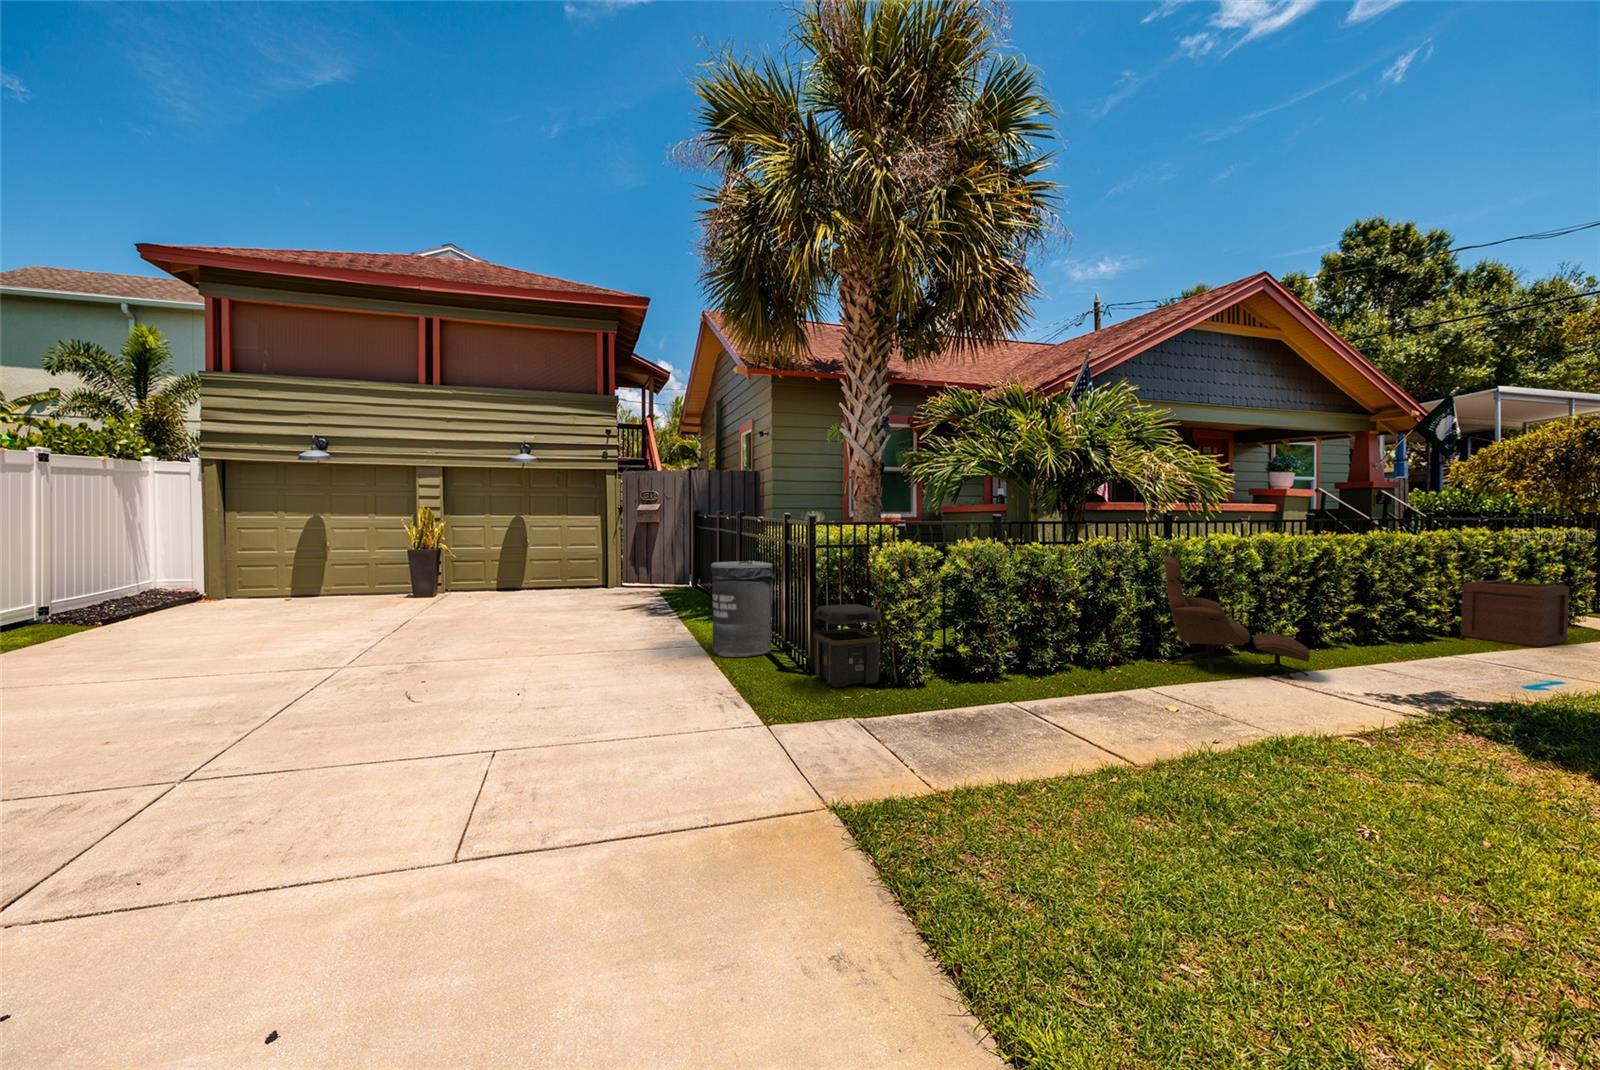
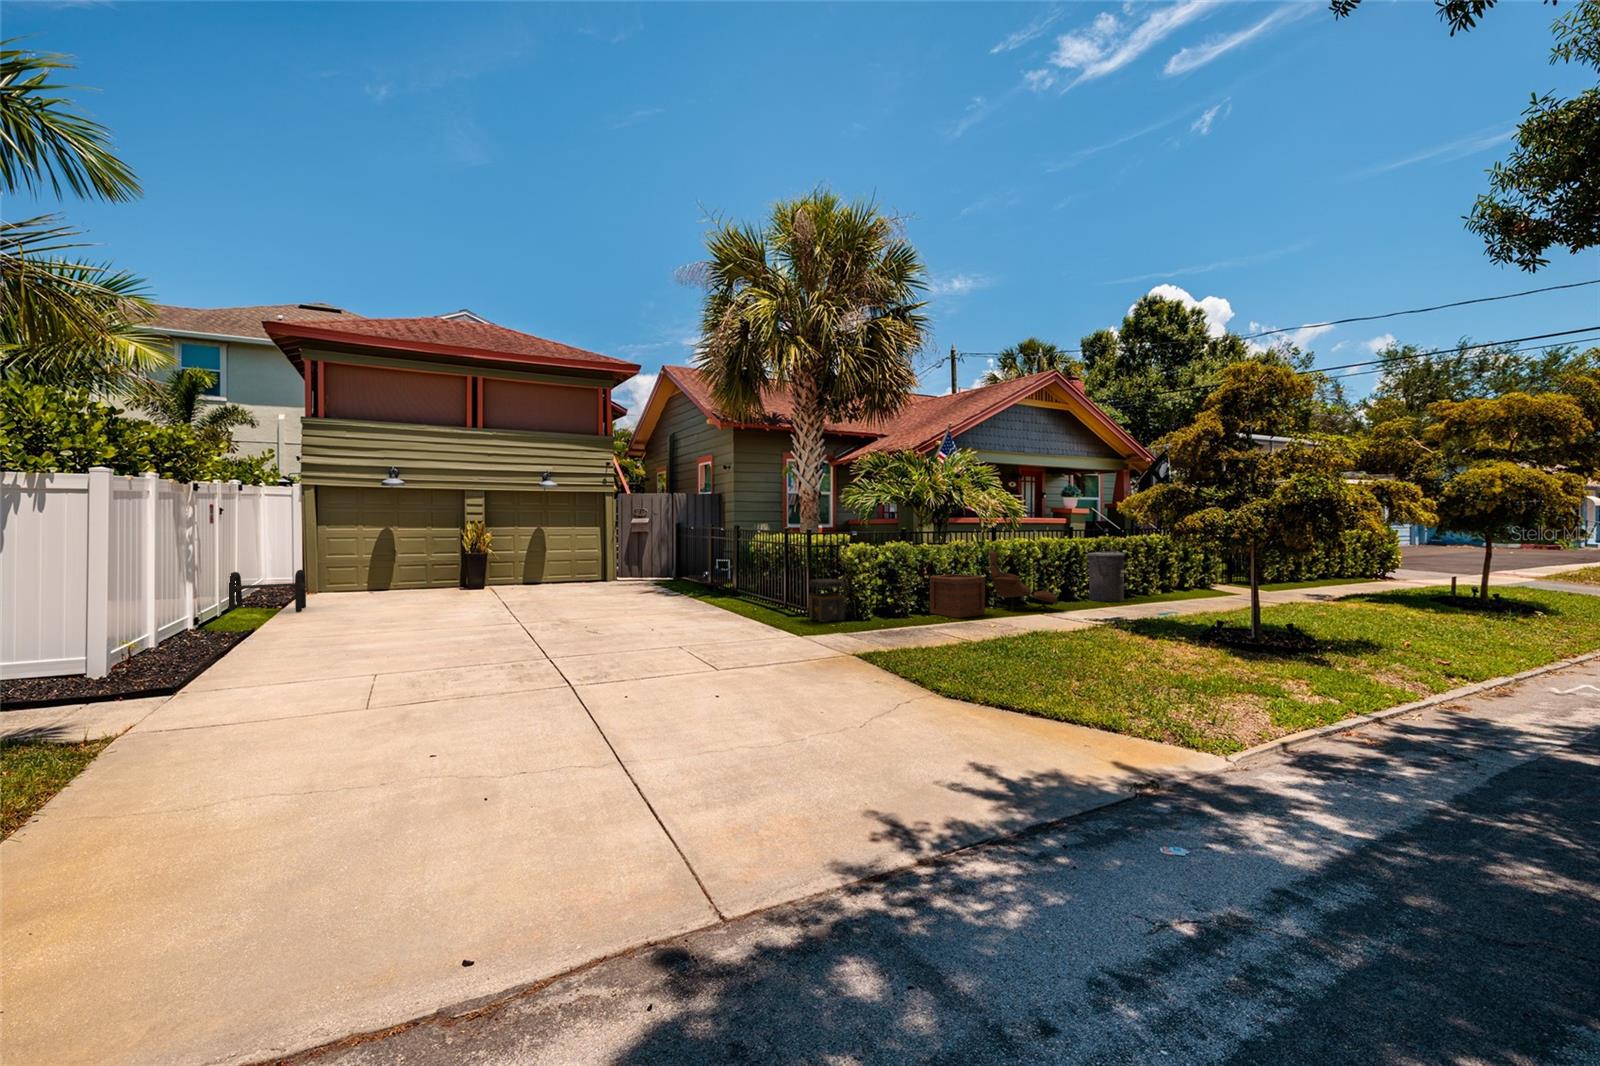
trash can: present [711,561,774,657] -> present [1088,551,1124,602]
bench: none [34,568,164,631] -> present [228,570,306,612]
wooden crate: present [1461,580,1569,647] -> present [930,574,985,618]

